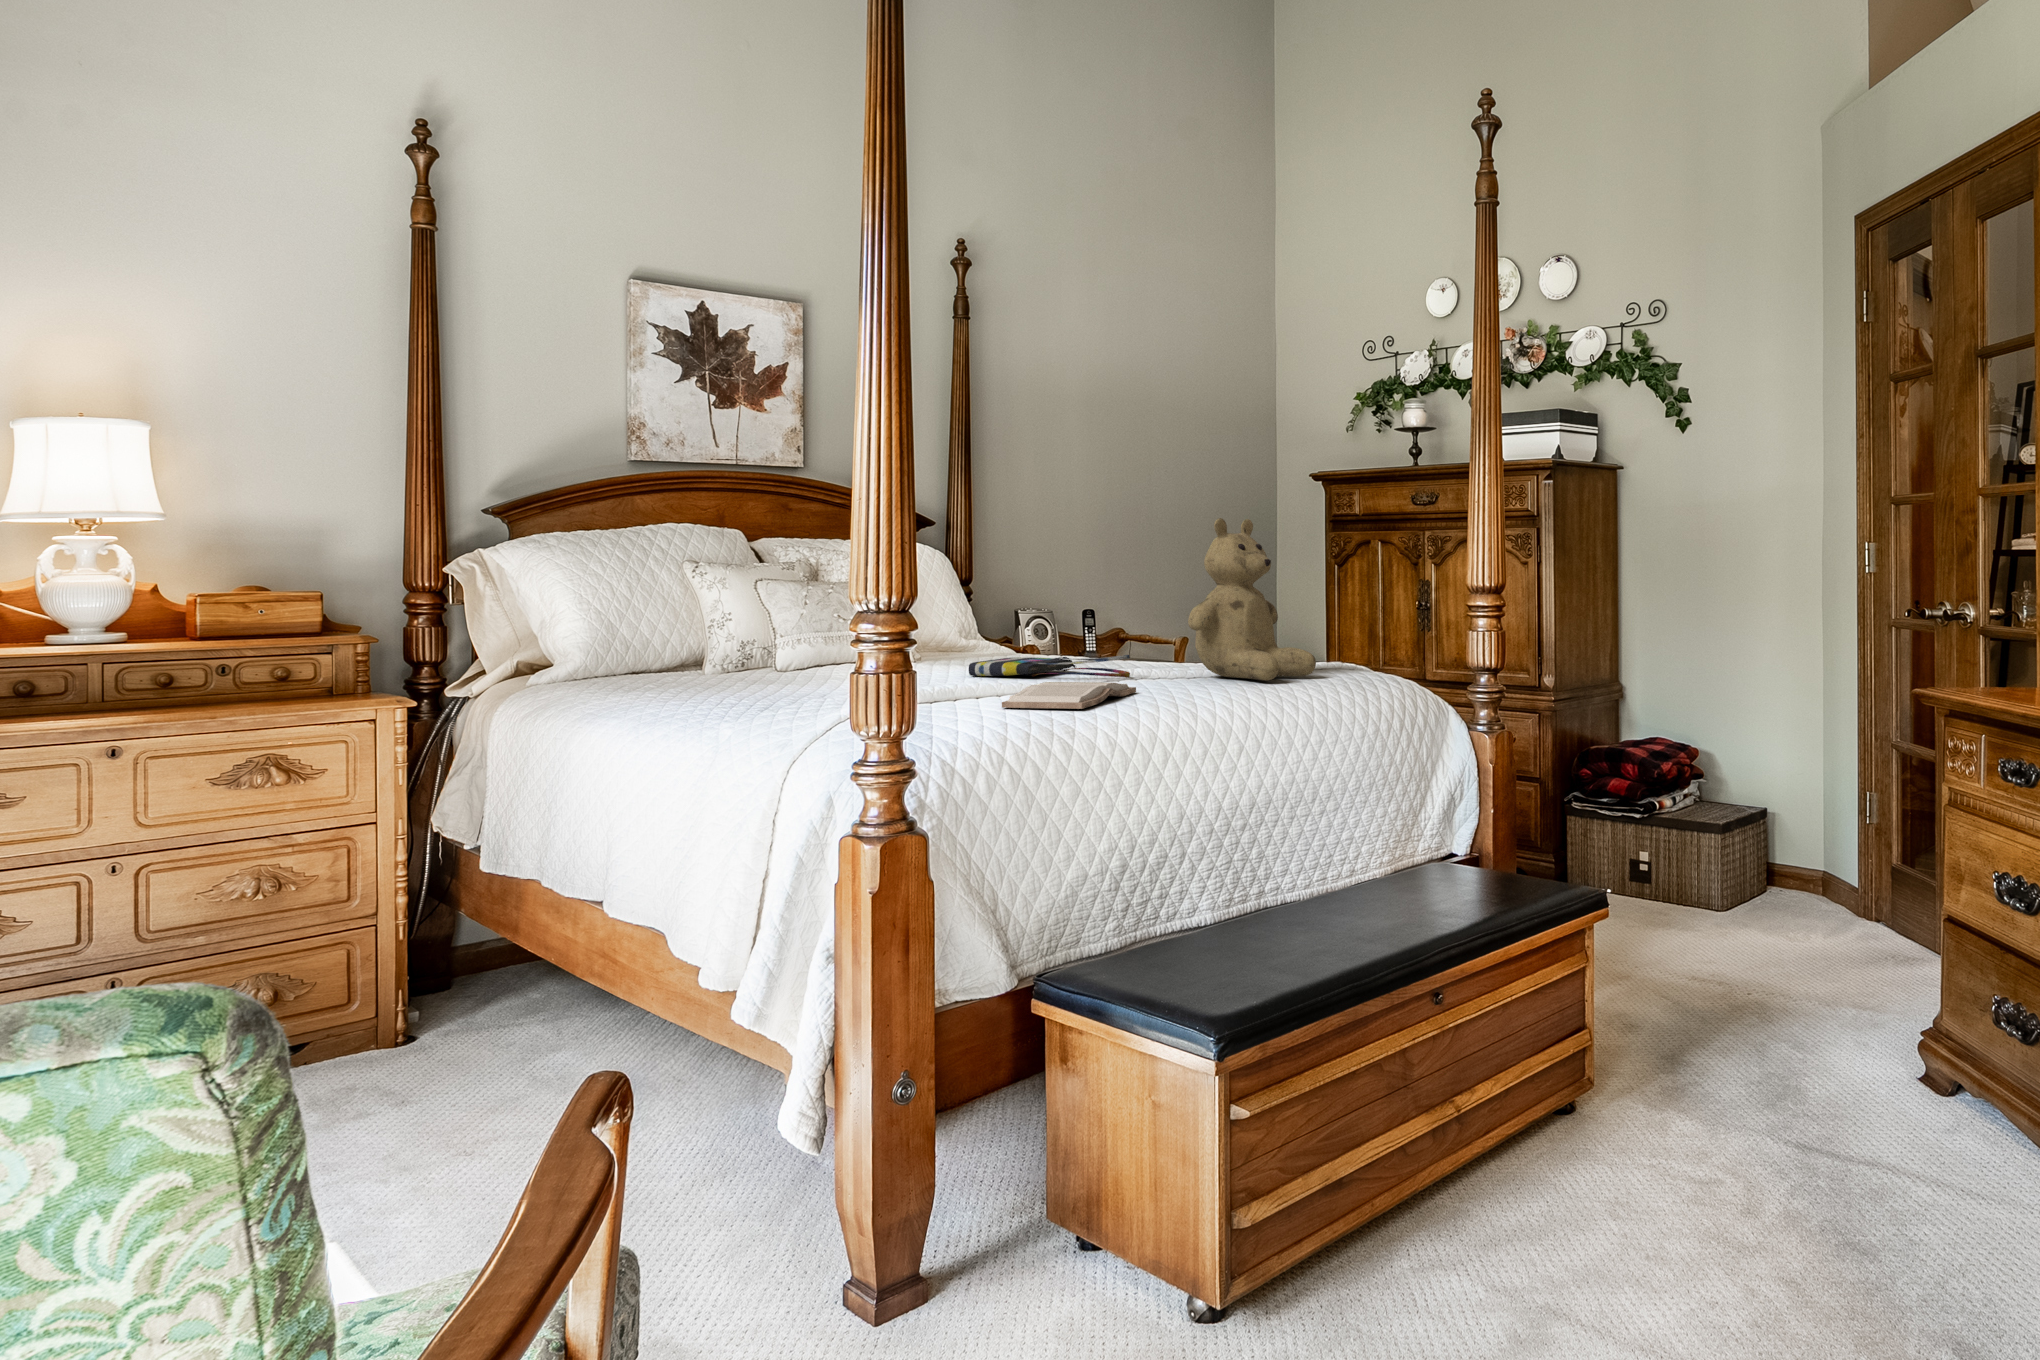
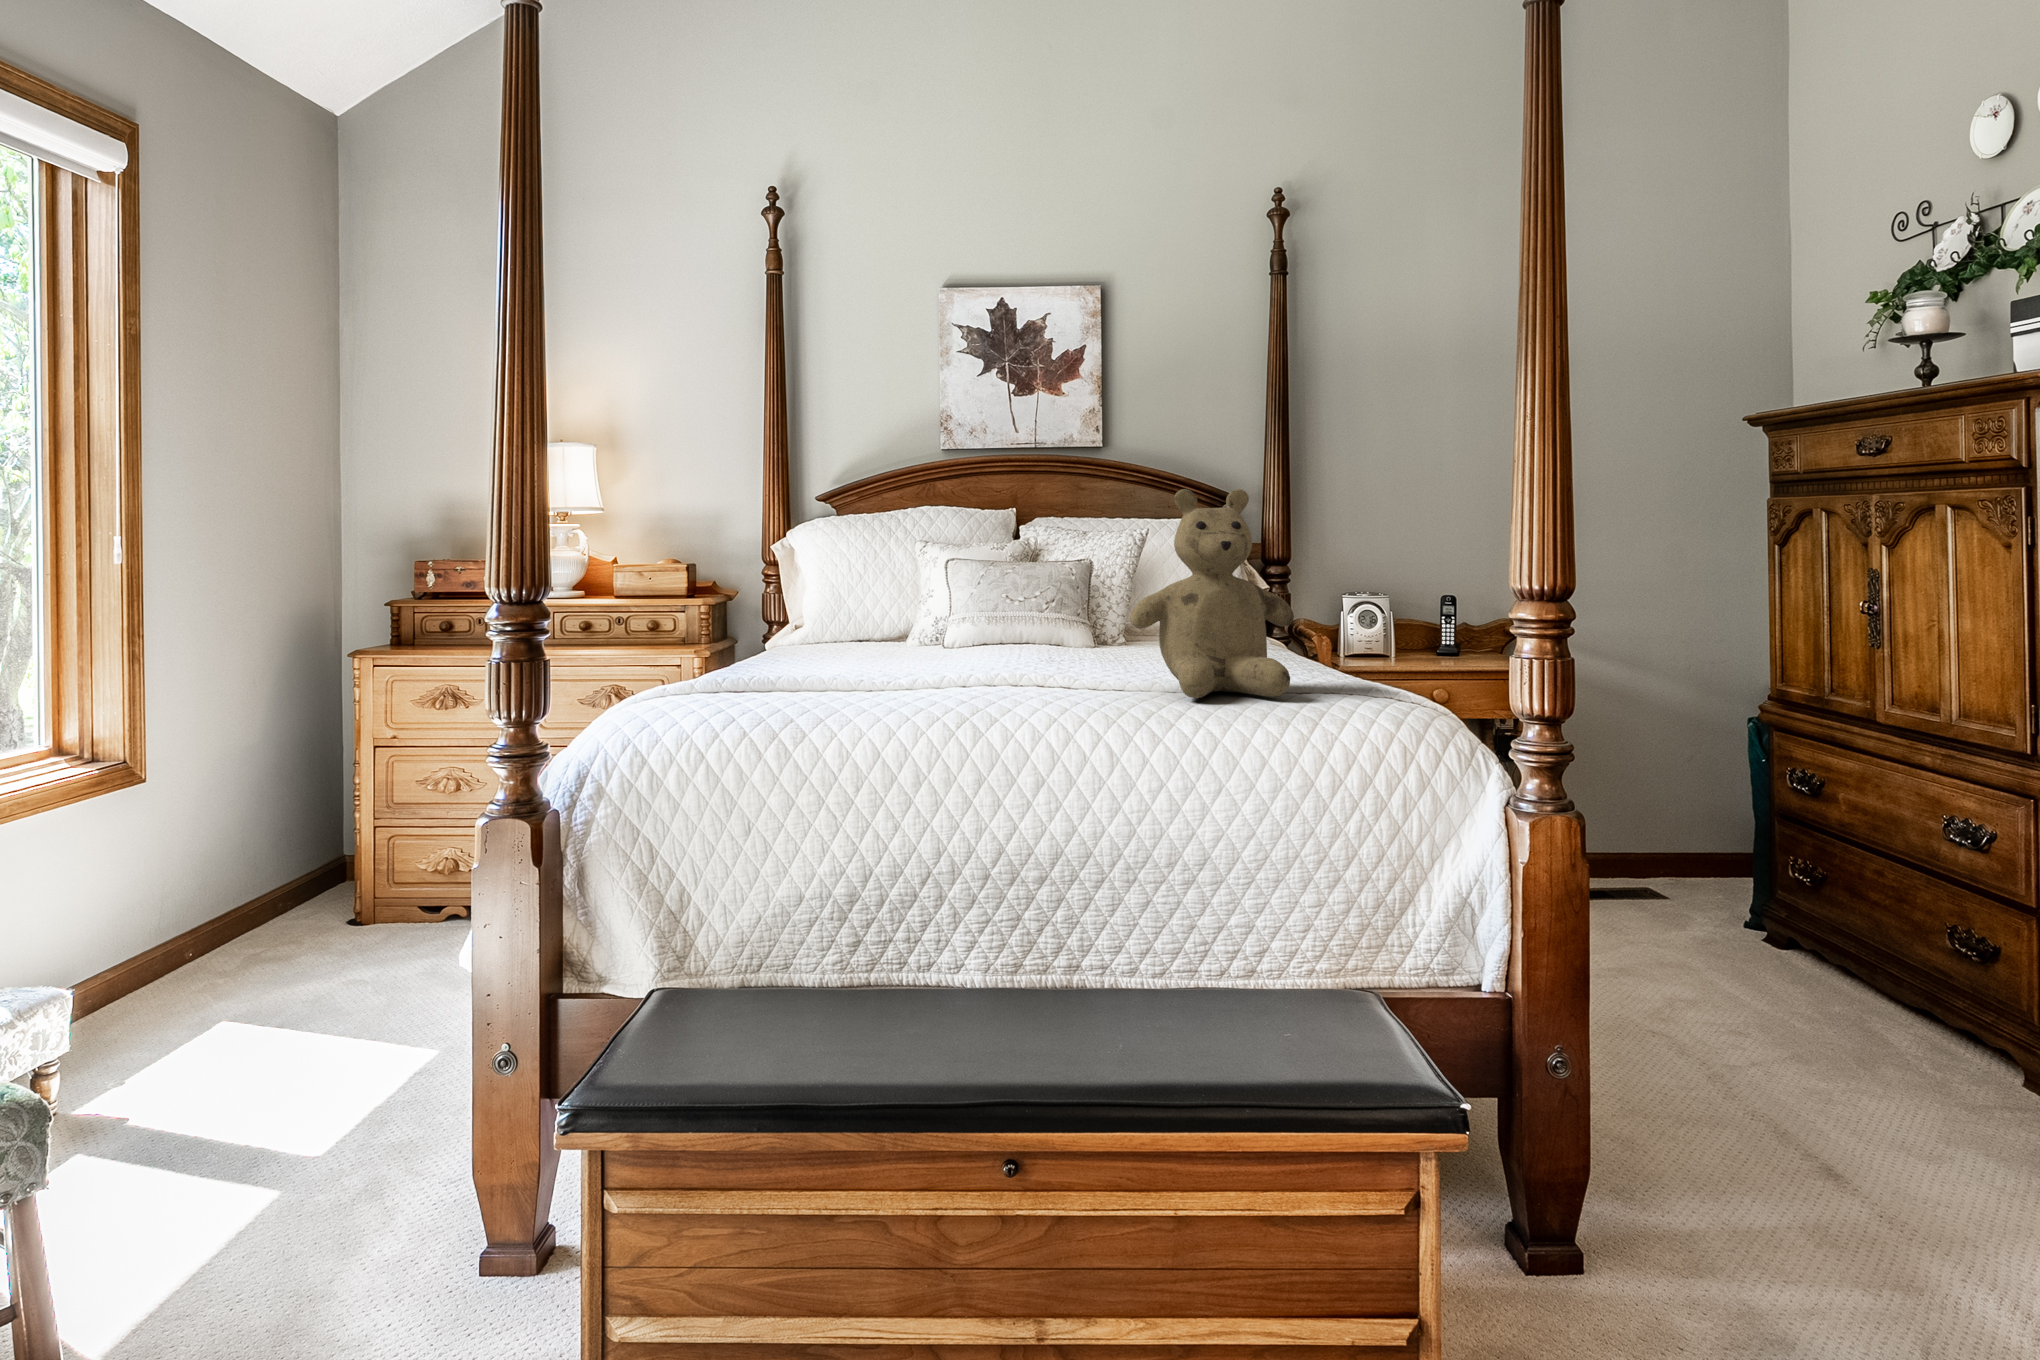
tote bag: present [969,655,1130,677] -> none [991,646,1112,678]
book: present [1002,682,1136,709] -> none [803,677,1004,710]

